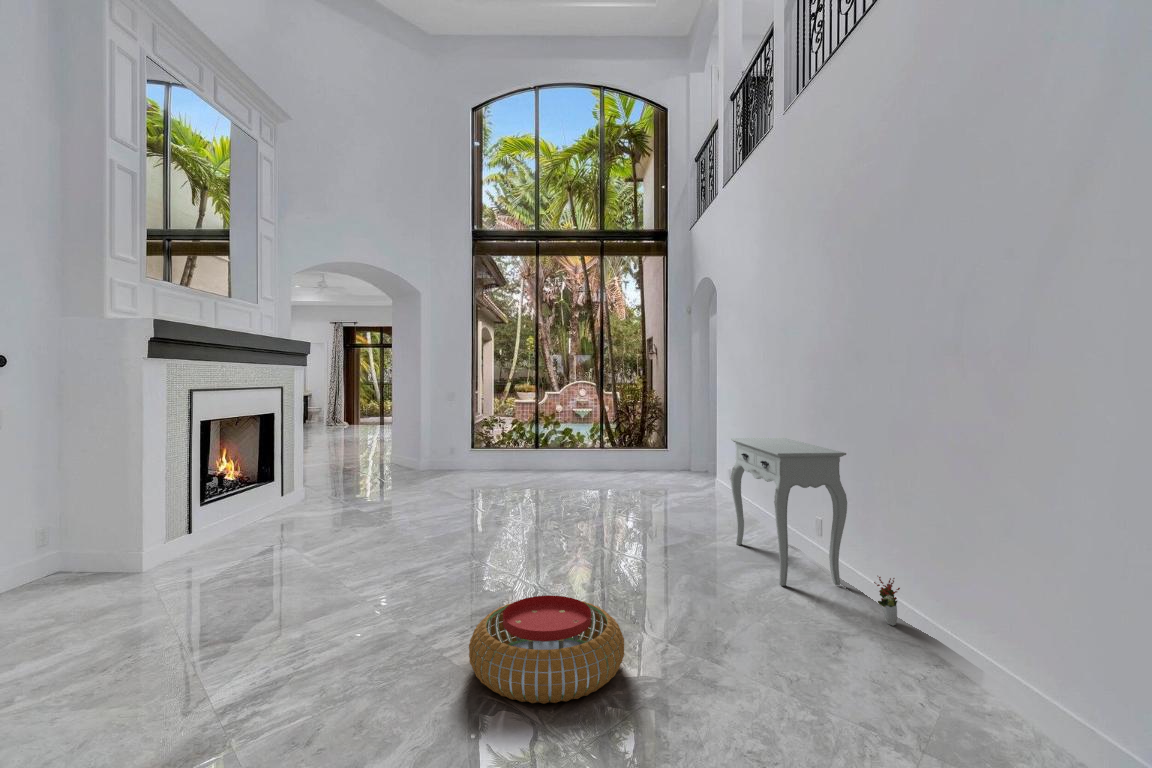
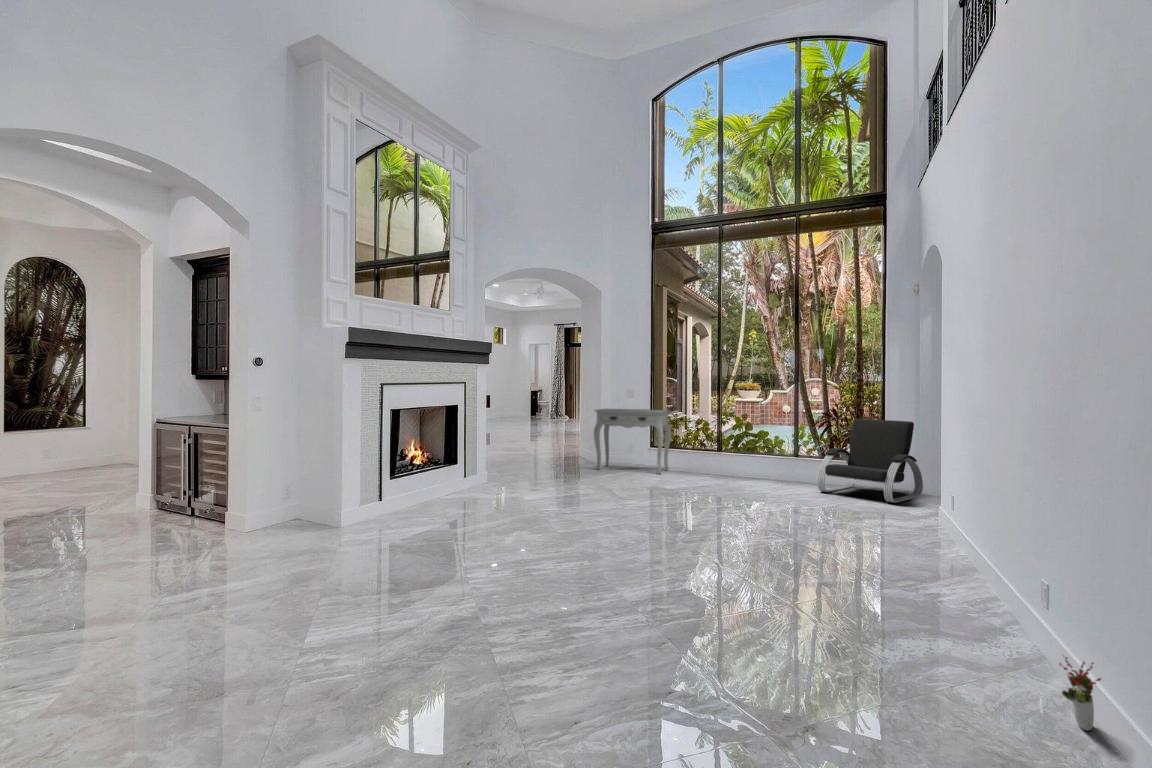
armchair: none [621,415,697,482] -> present [817,419,923,503]
console table: present [730,438,847,586] -> present [594,409,671,474]
pouf: present [469,595,624,704] -> none [507,604,671,718]

